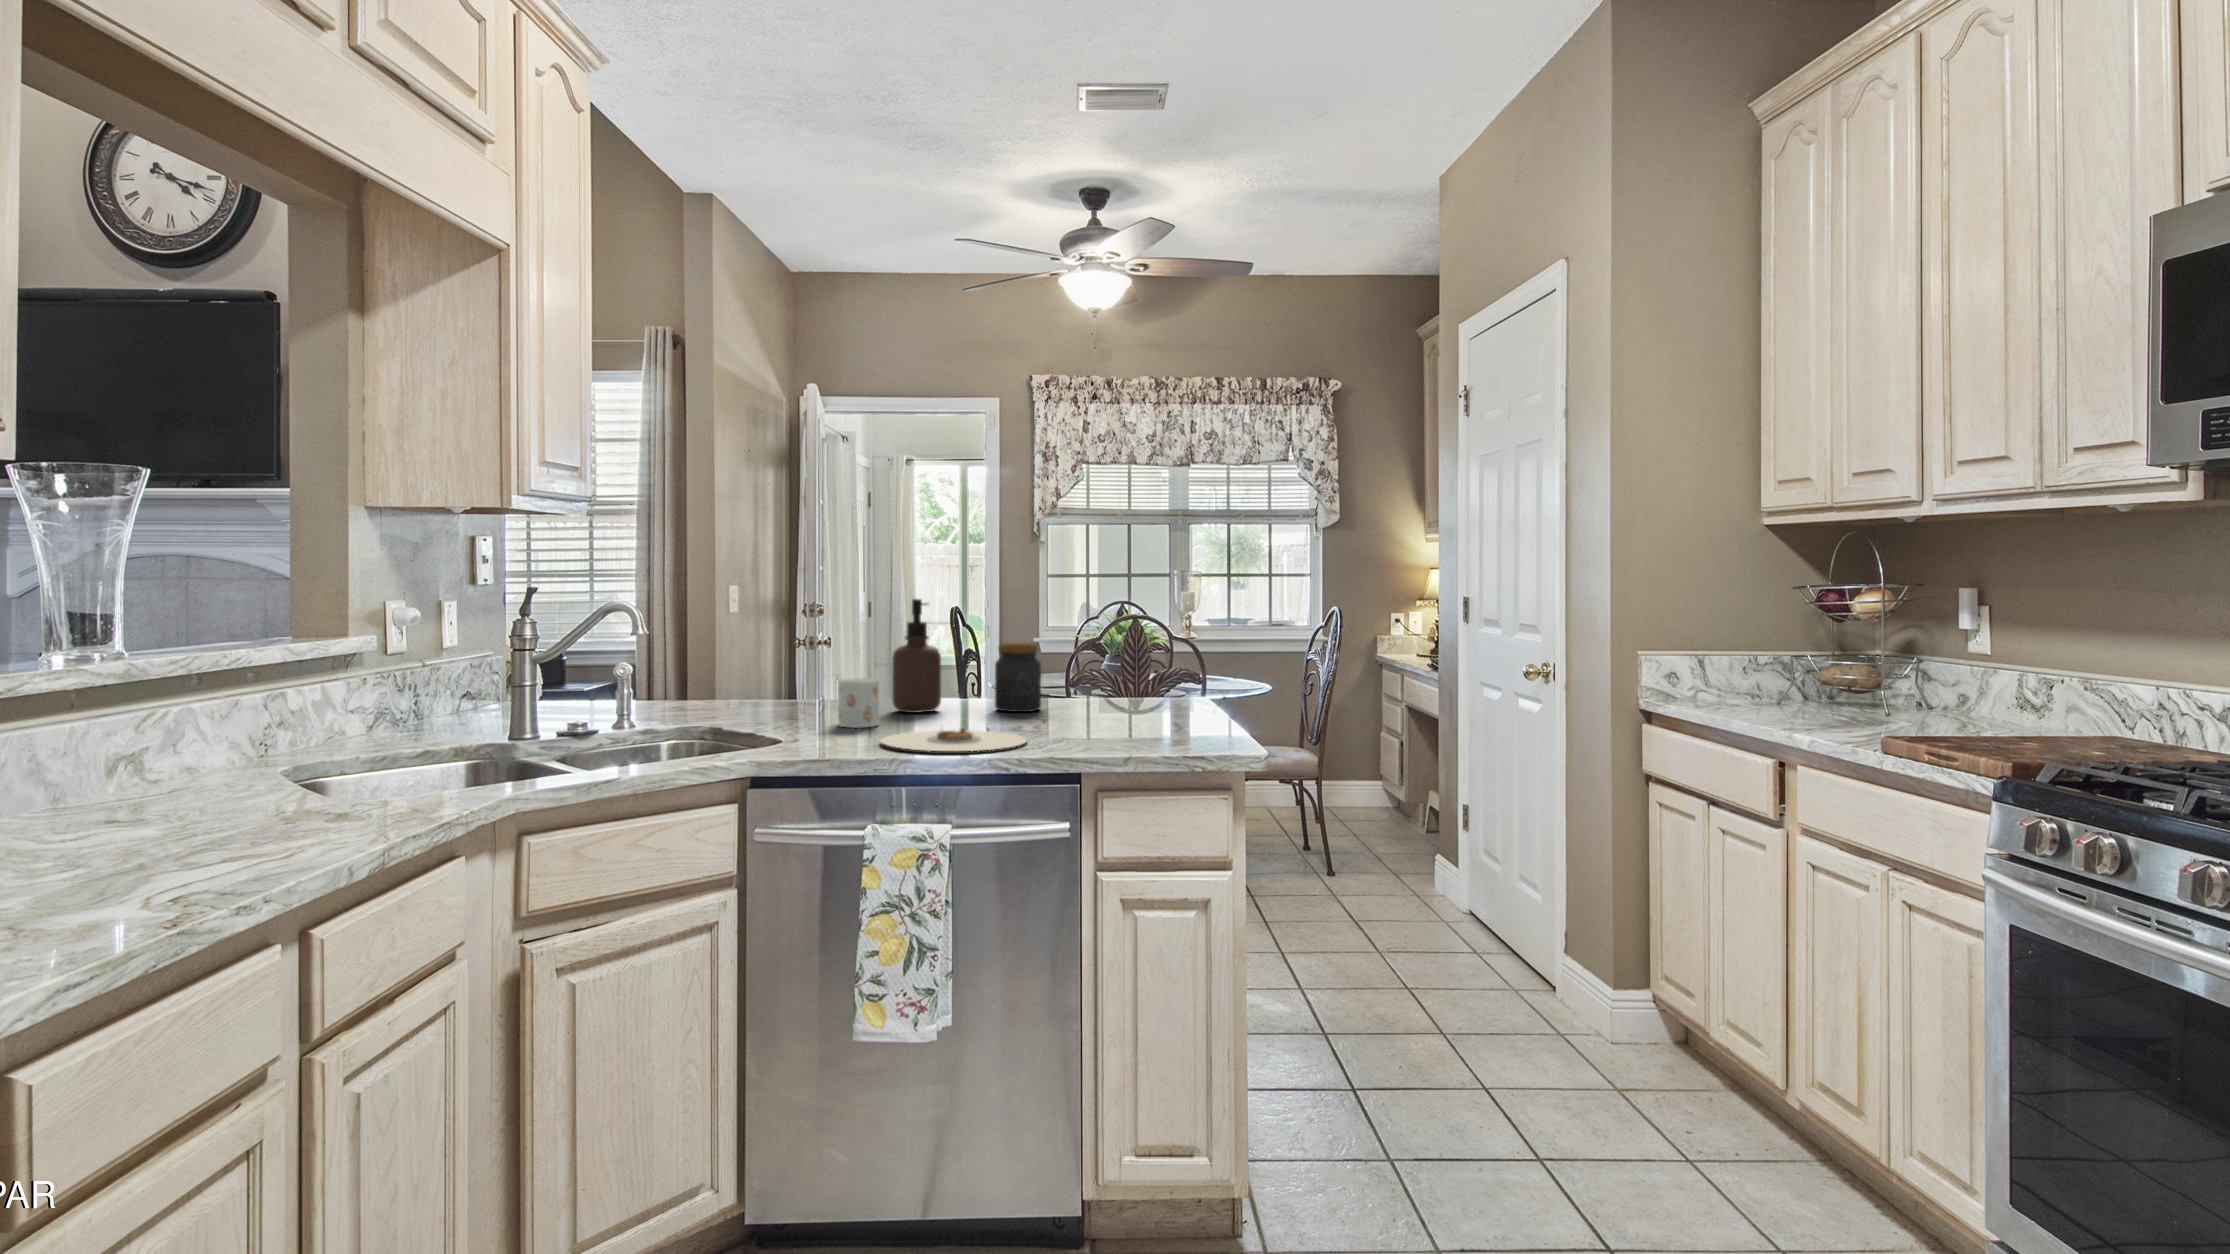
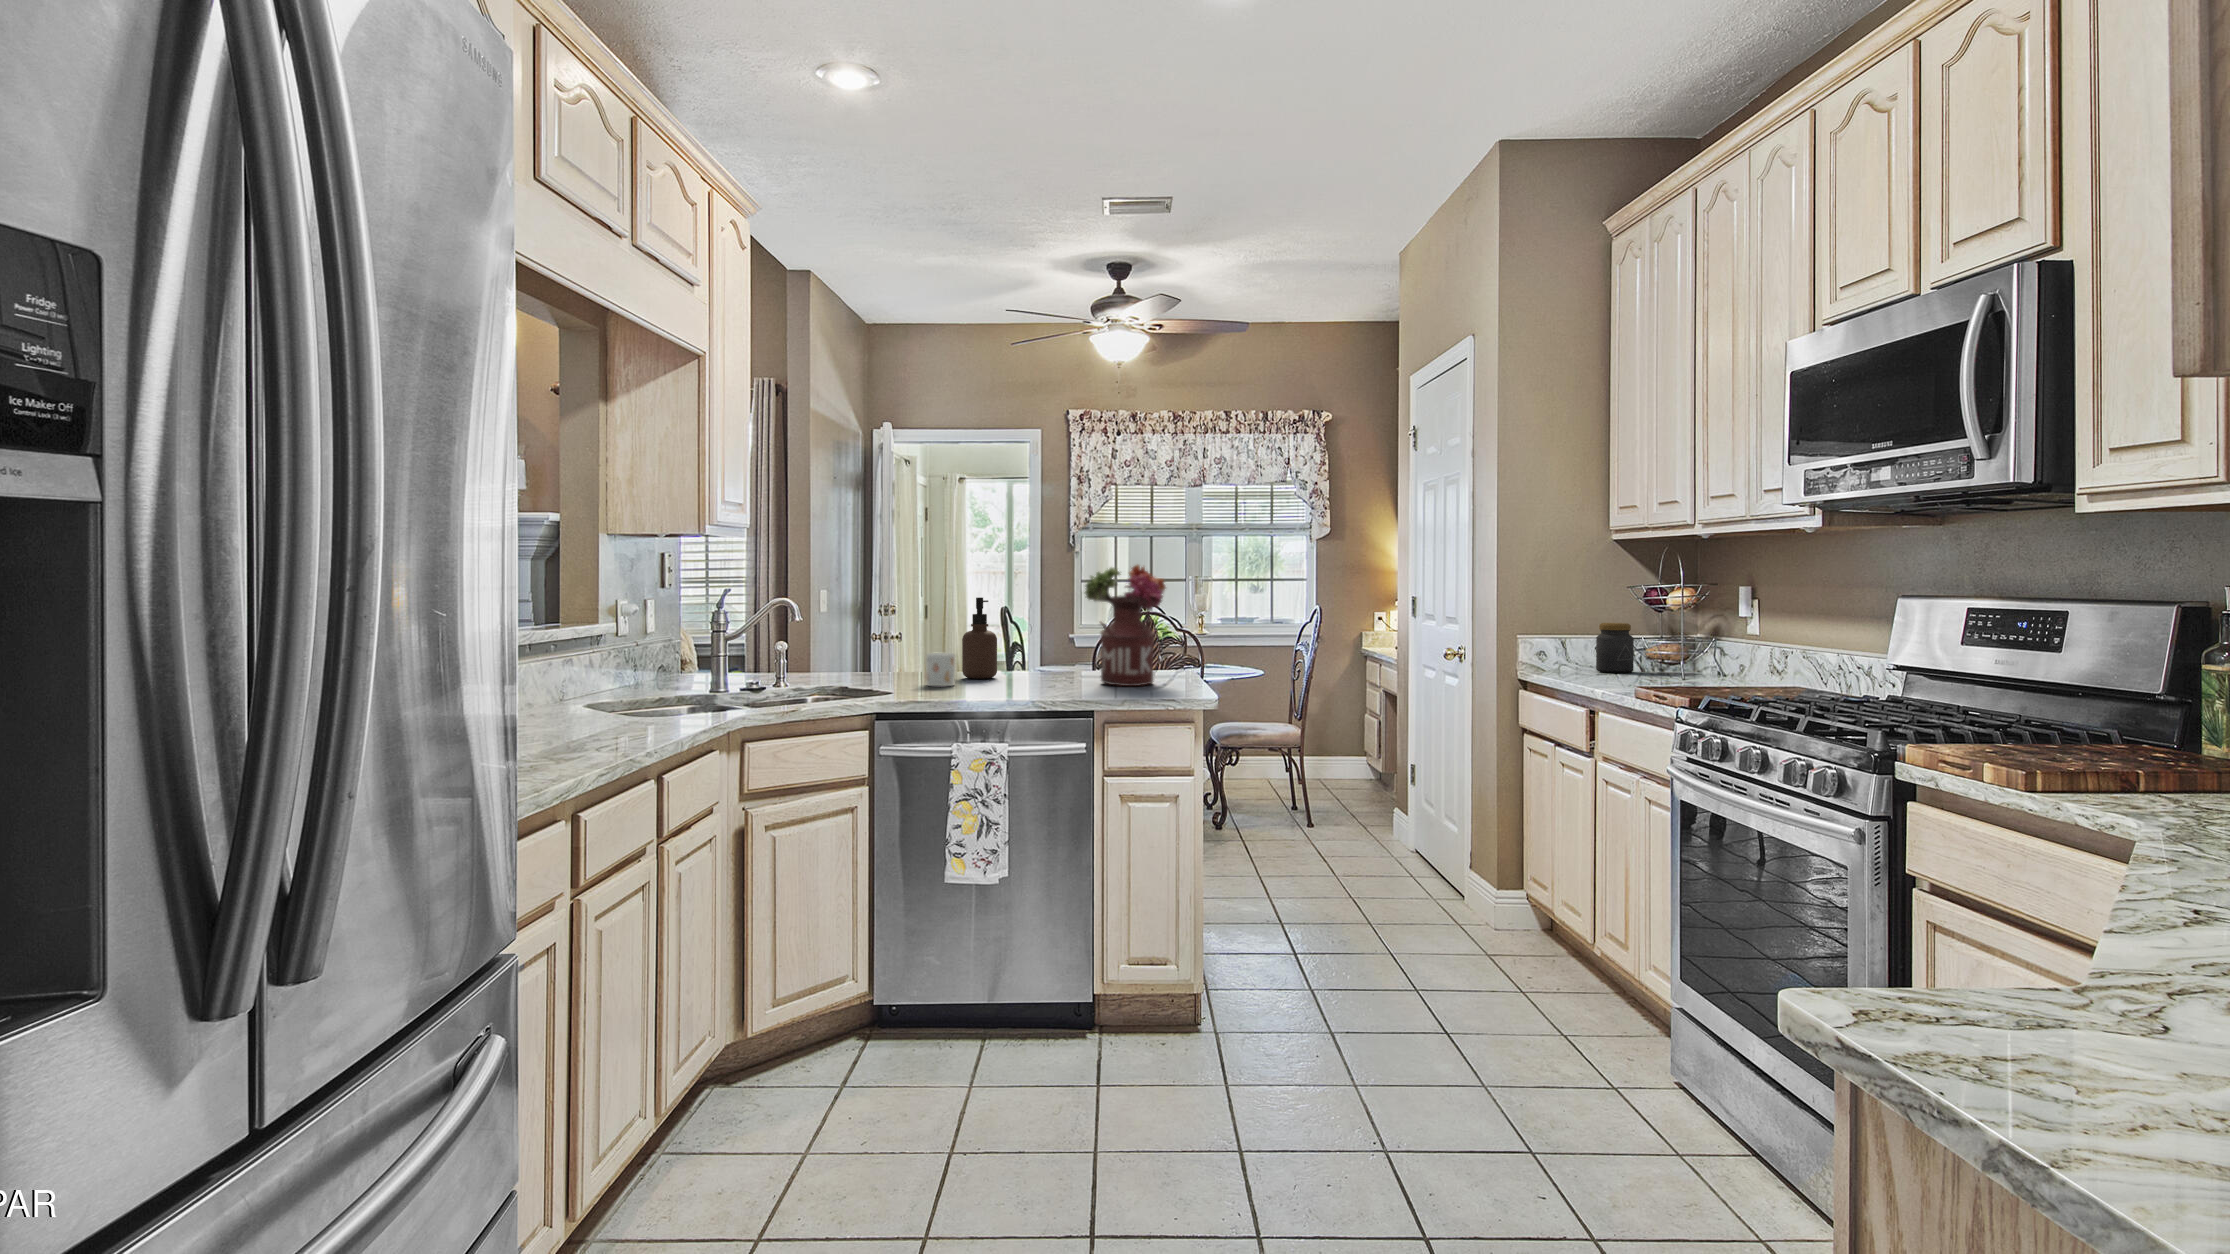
flower arrangement: none [1064,552,1182,727] -> present [1085,565,1166,686]
jar: present [995,642,1041,712] -> present [1596,623,1634,673]
plate: present [881,728,1027,751] -> none [958,682,1057,697]

